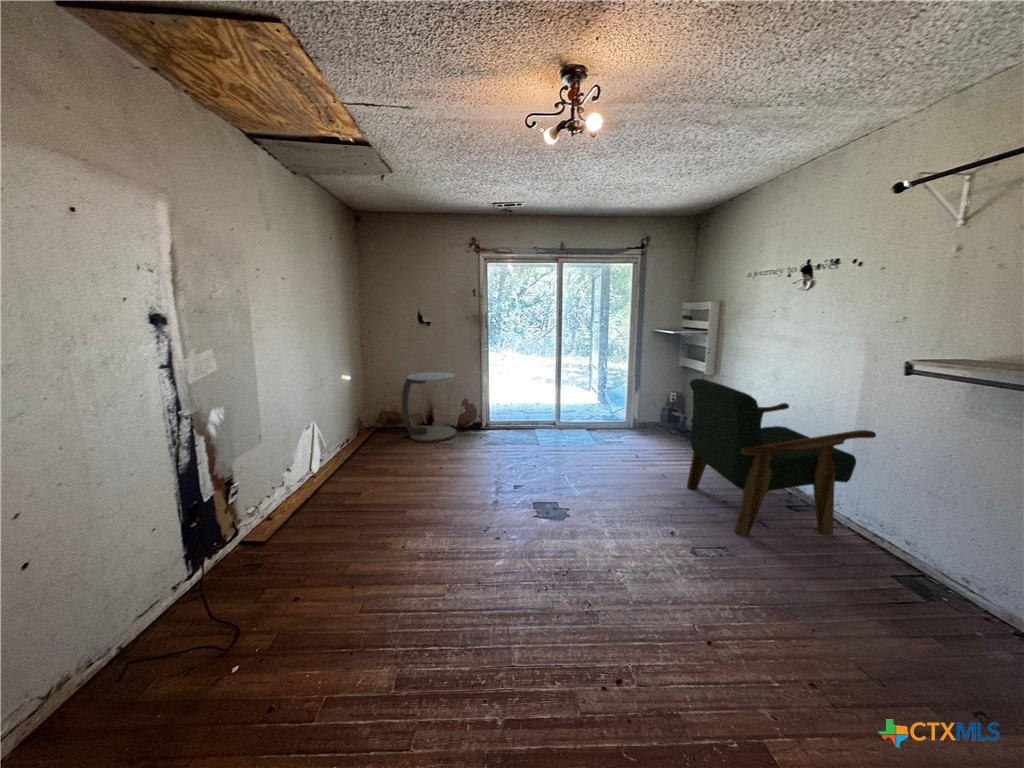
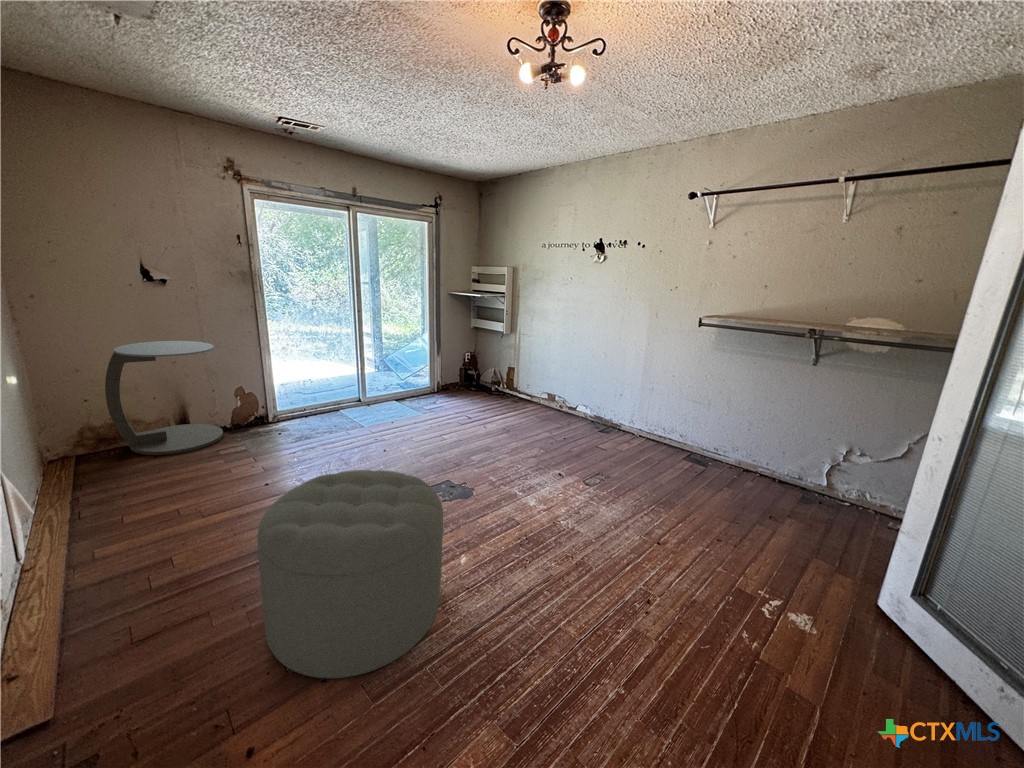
armchair: present [687,379,876,535] -> none [533,335,662,463]
ottoman: none [345,462,468,598] -> present [257,470,443,678]

